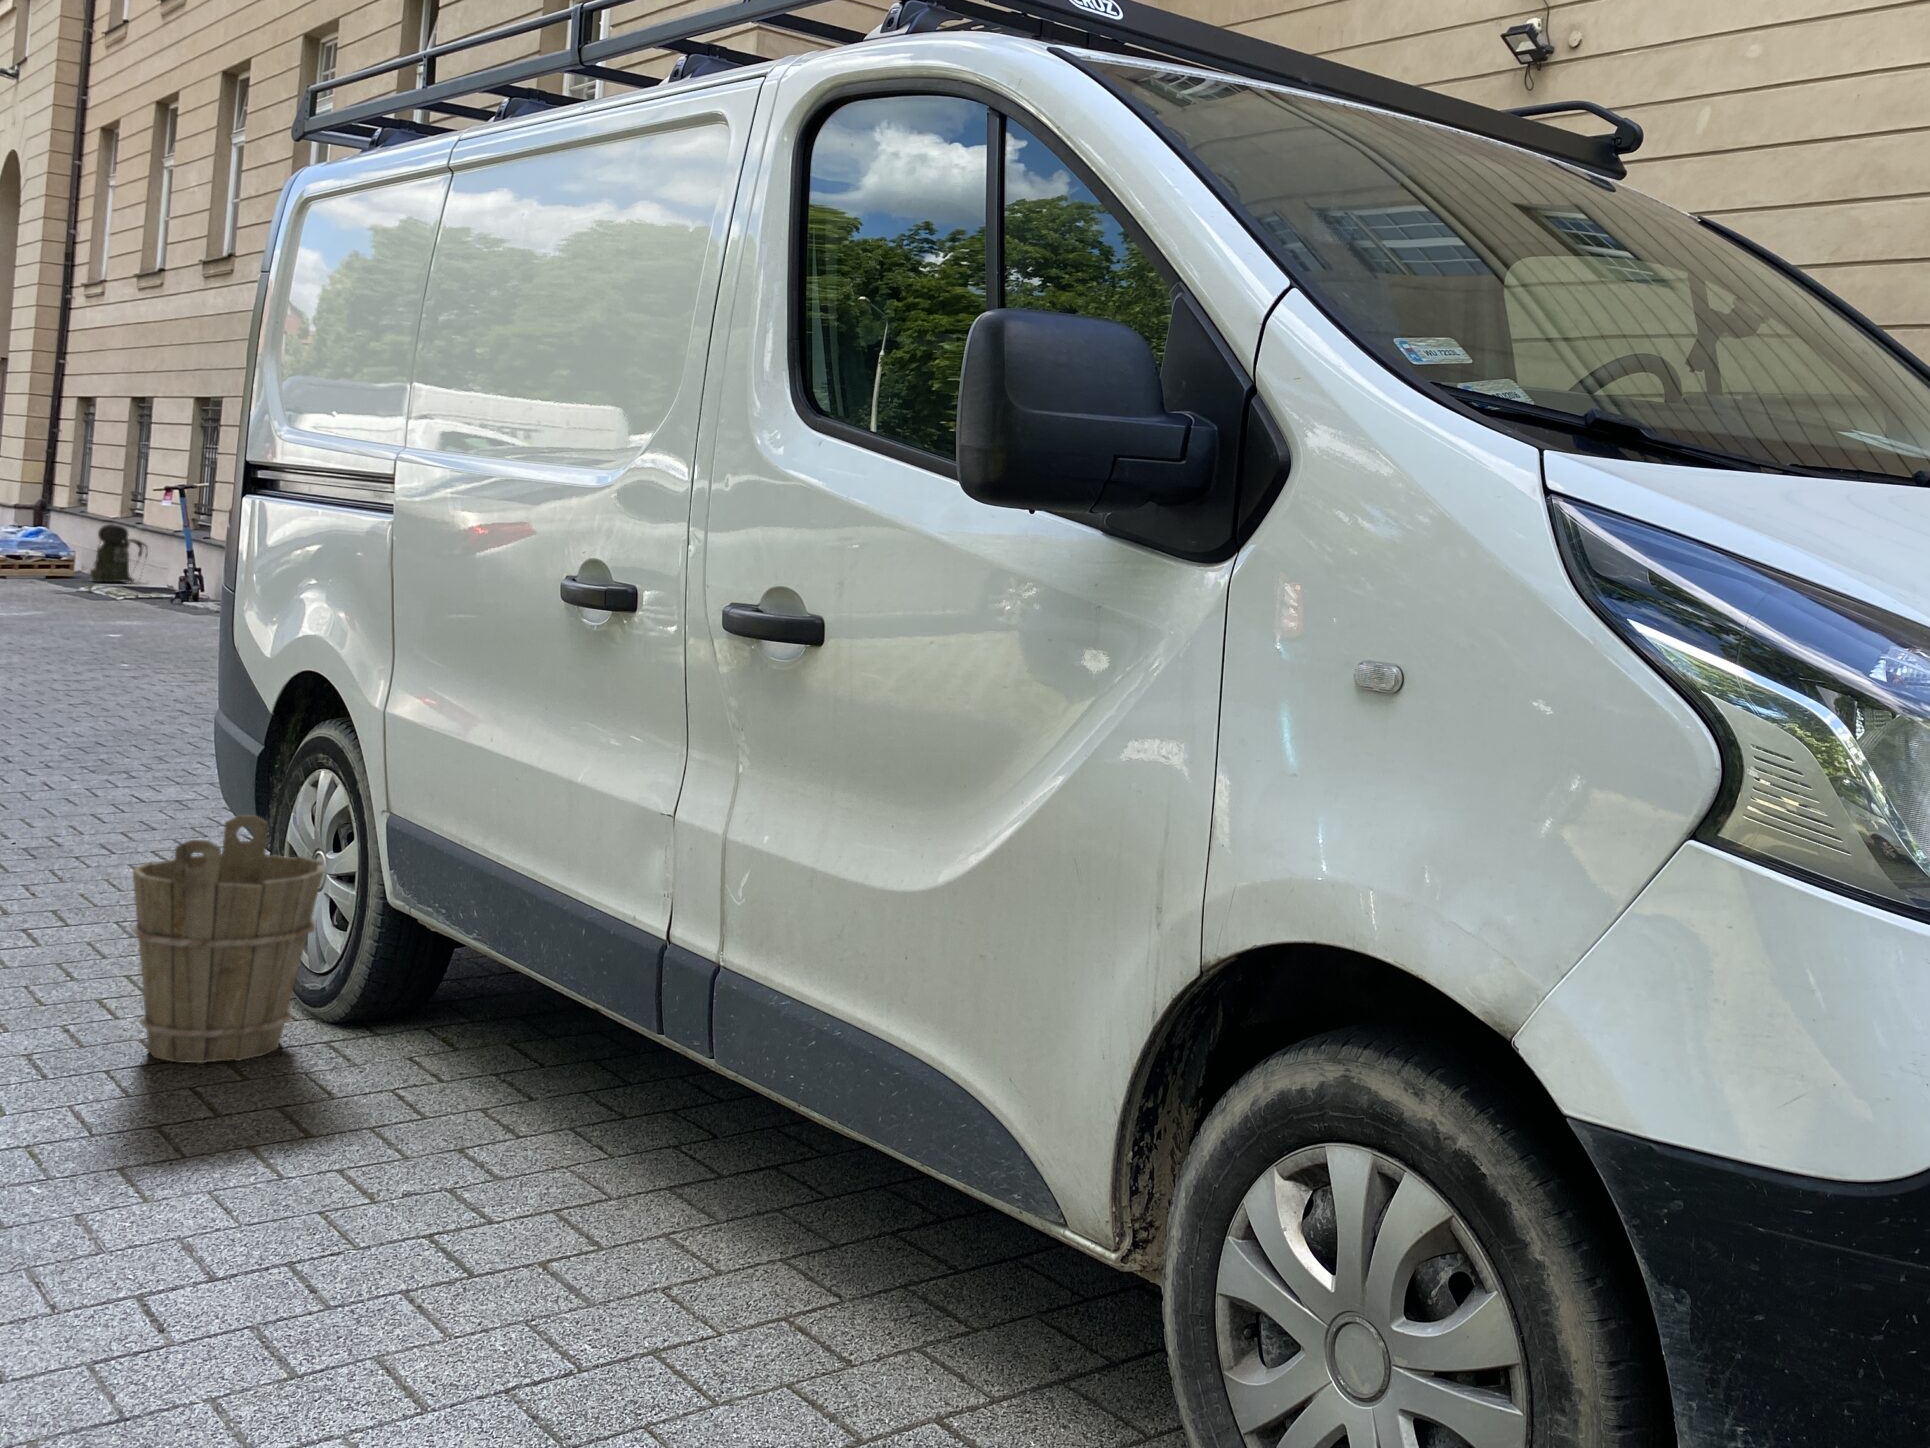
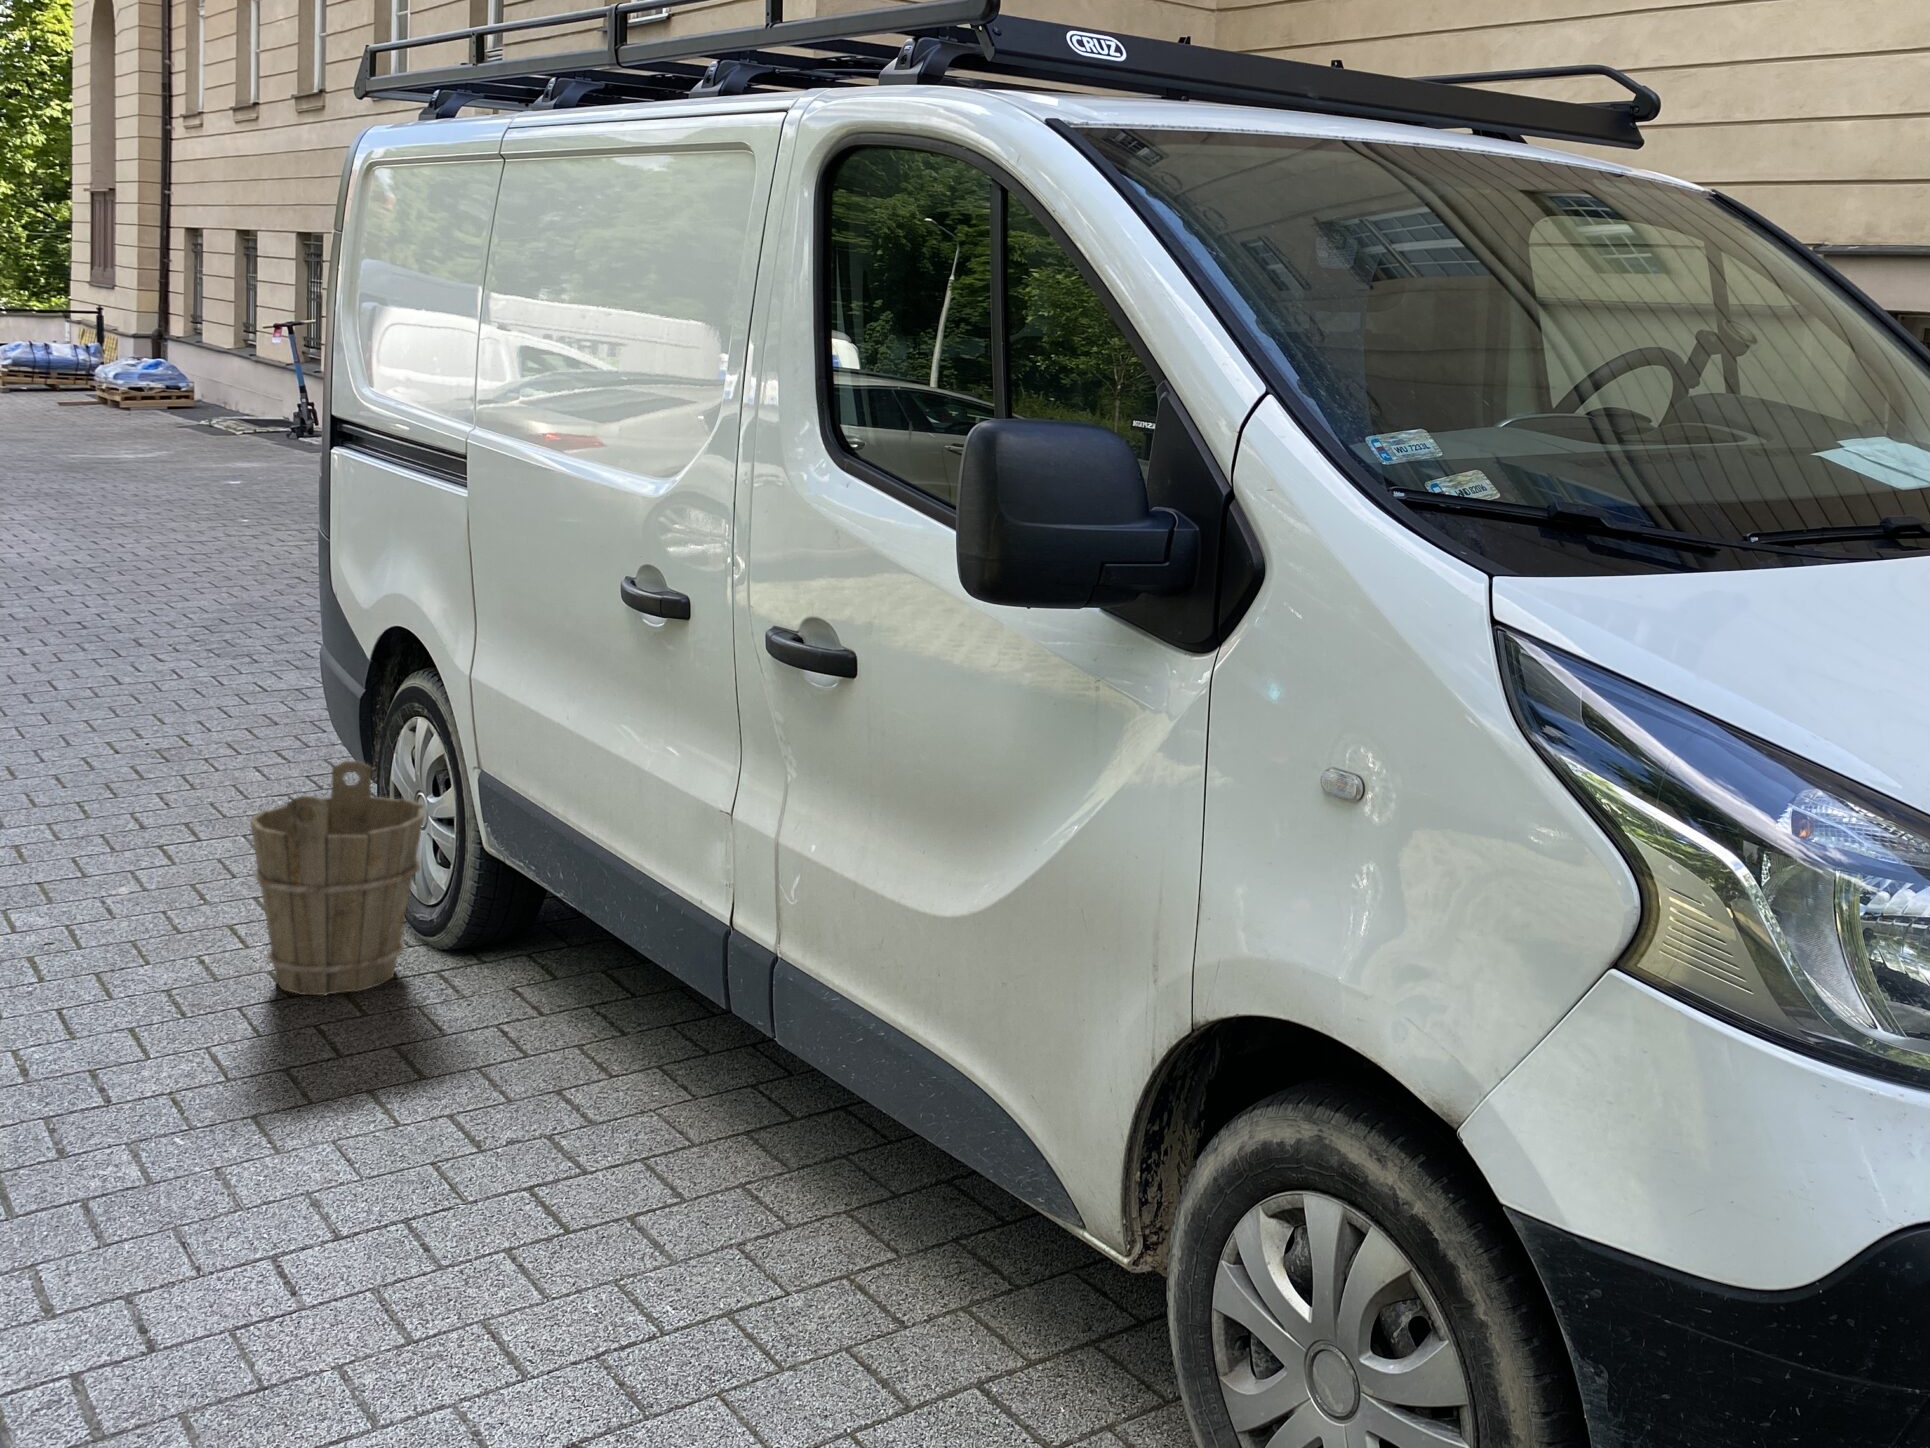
backpack: present [90,524,147,582] -> none [210,359,264,417]

